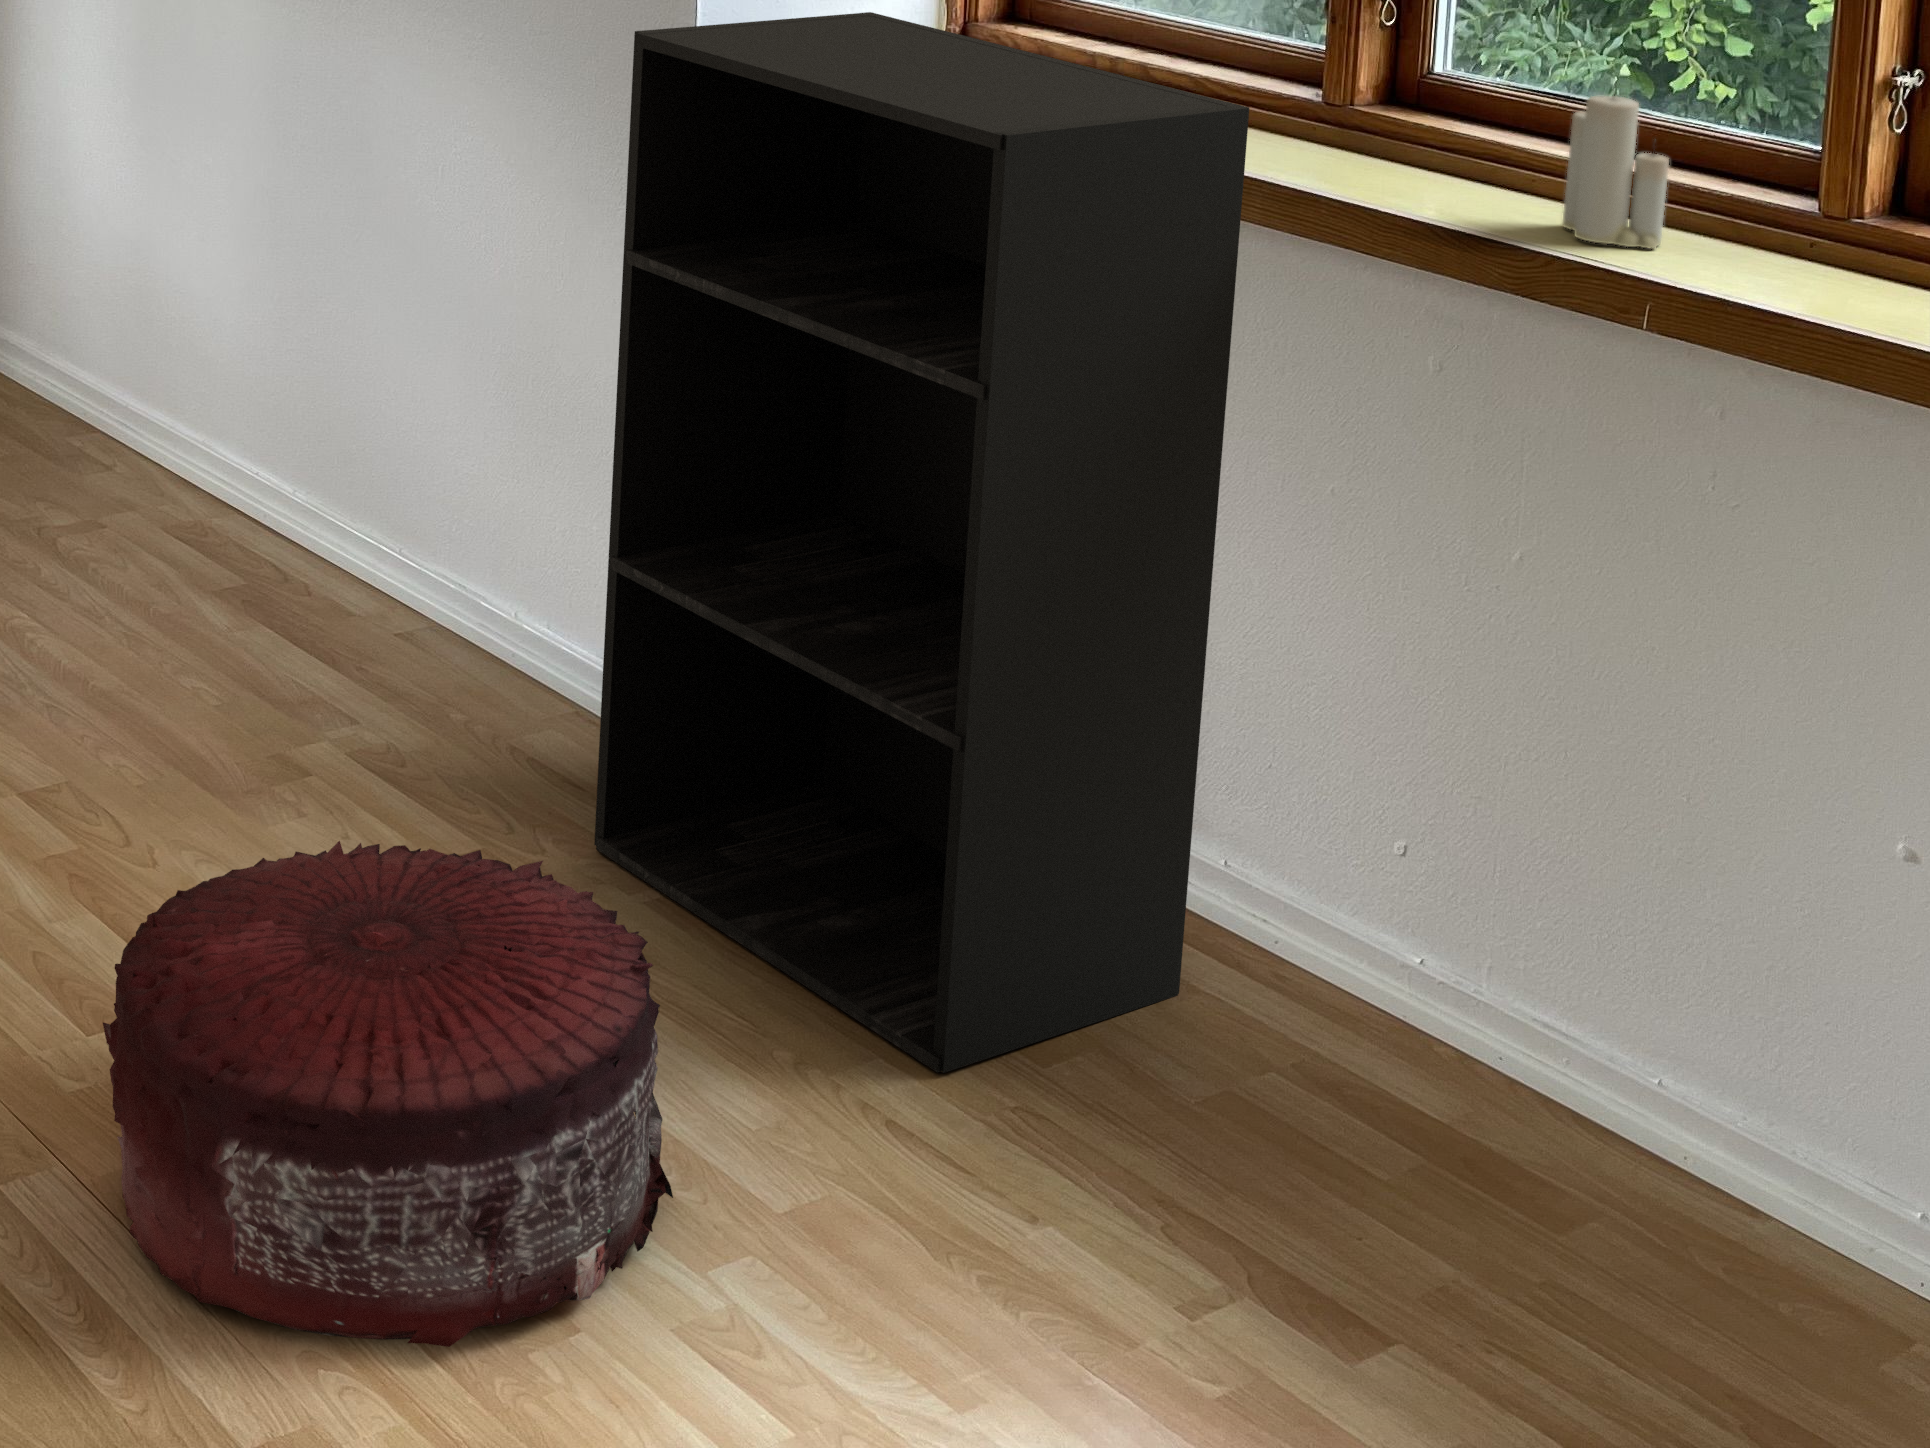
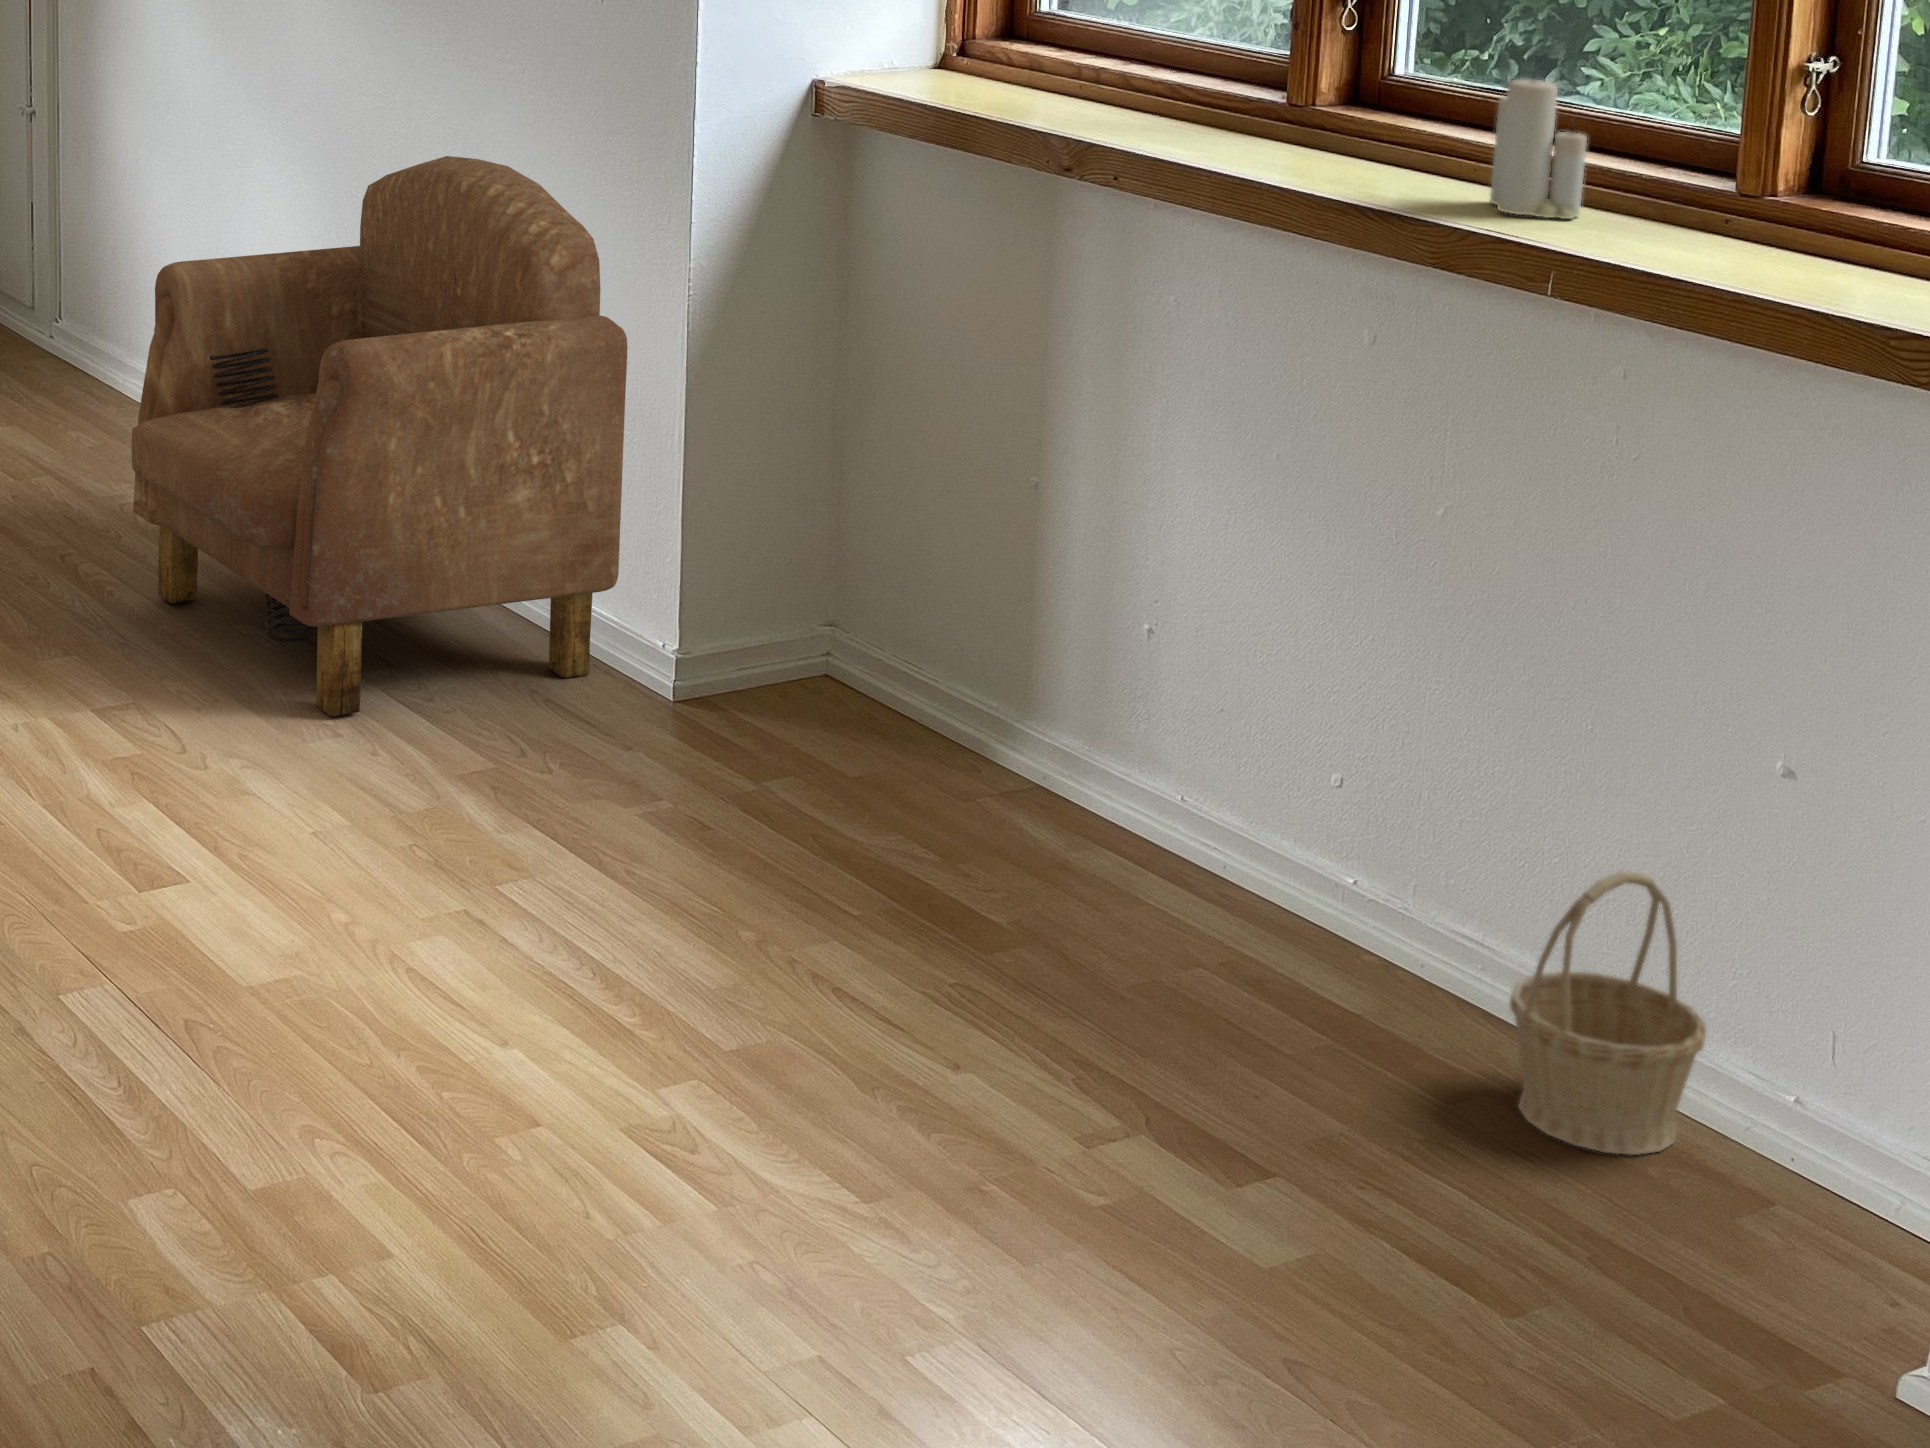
bookshelf: present [594,12,1249,1073] -> none [608,27,1193,959]
armchair: none [51,137,606,776] -> present [132,156,628,716]
pouf: present [103,841,673,1347] -> none [149,736,645,1136]
basket: none [1615,978,1826,1296] -> present [1510,872,1706,1155]

